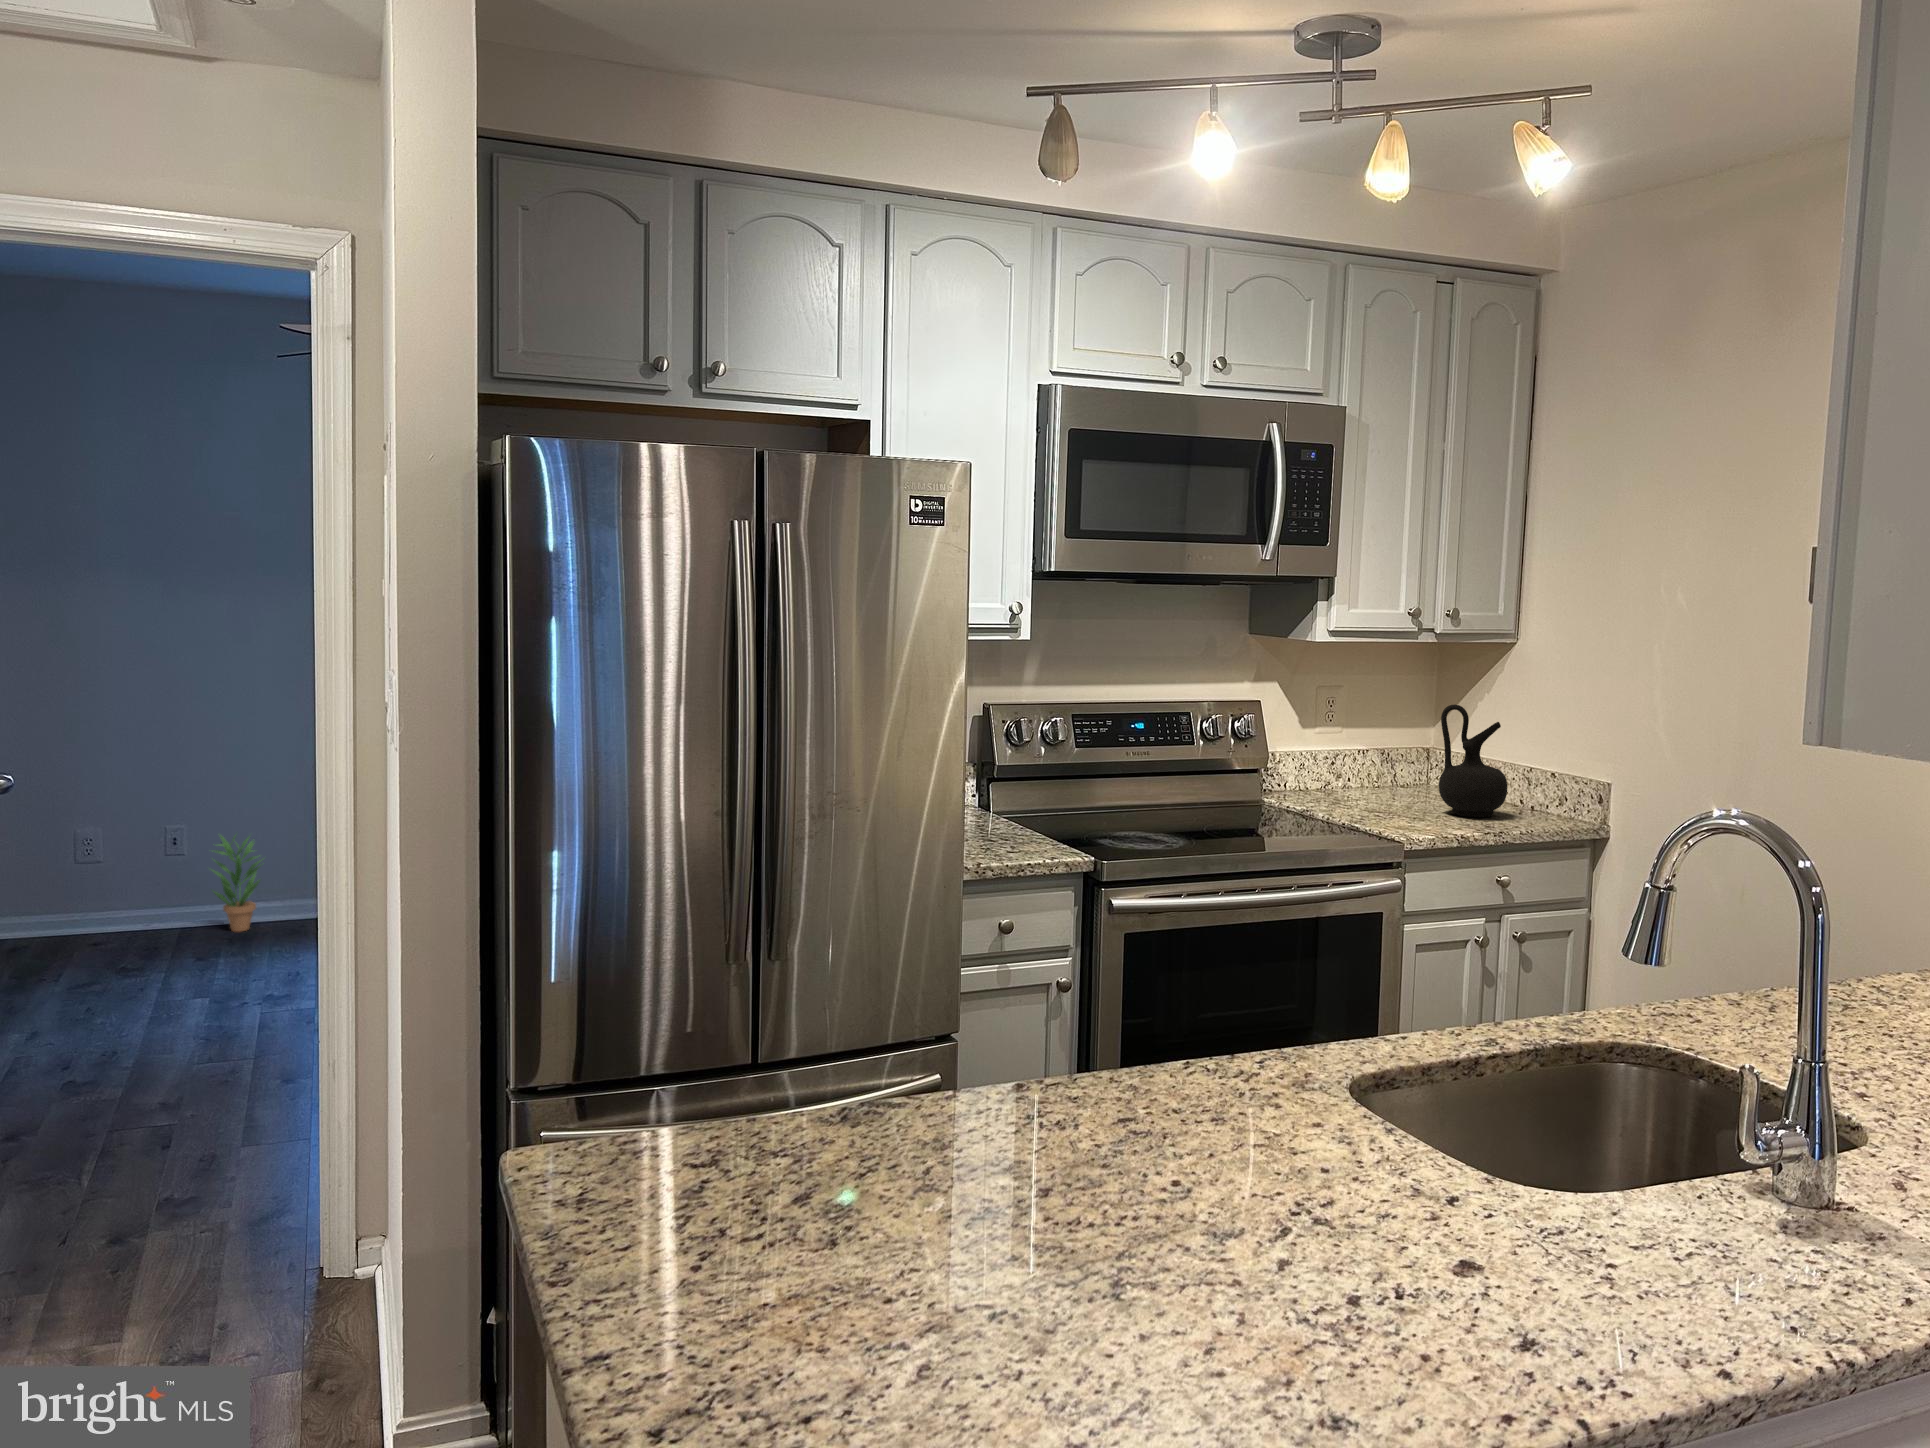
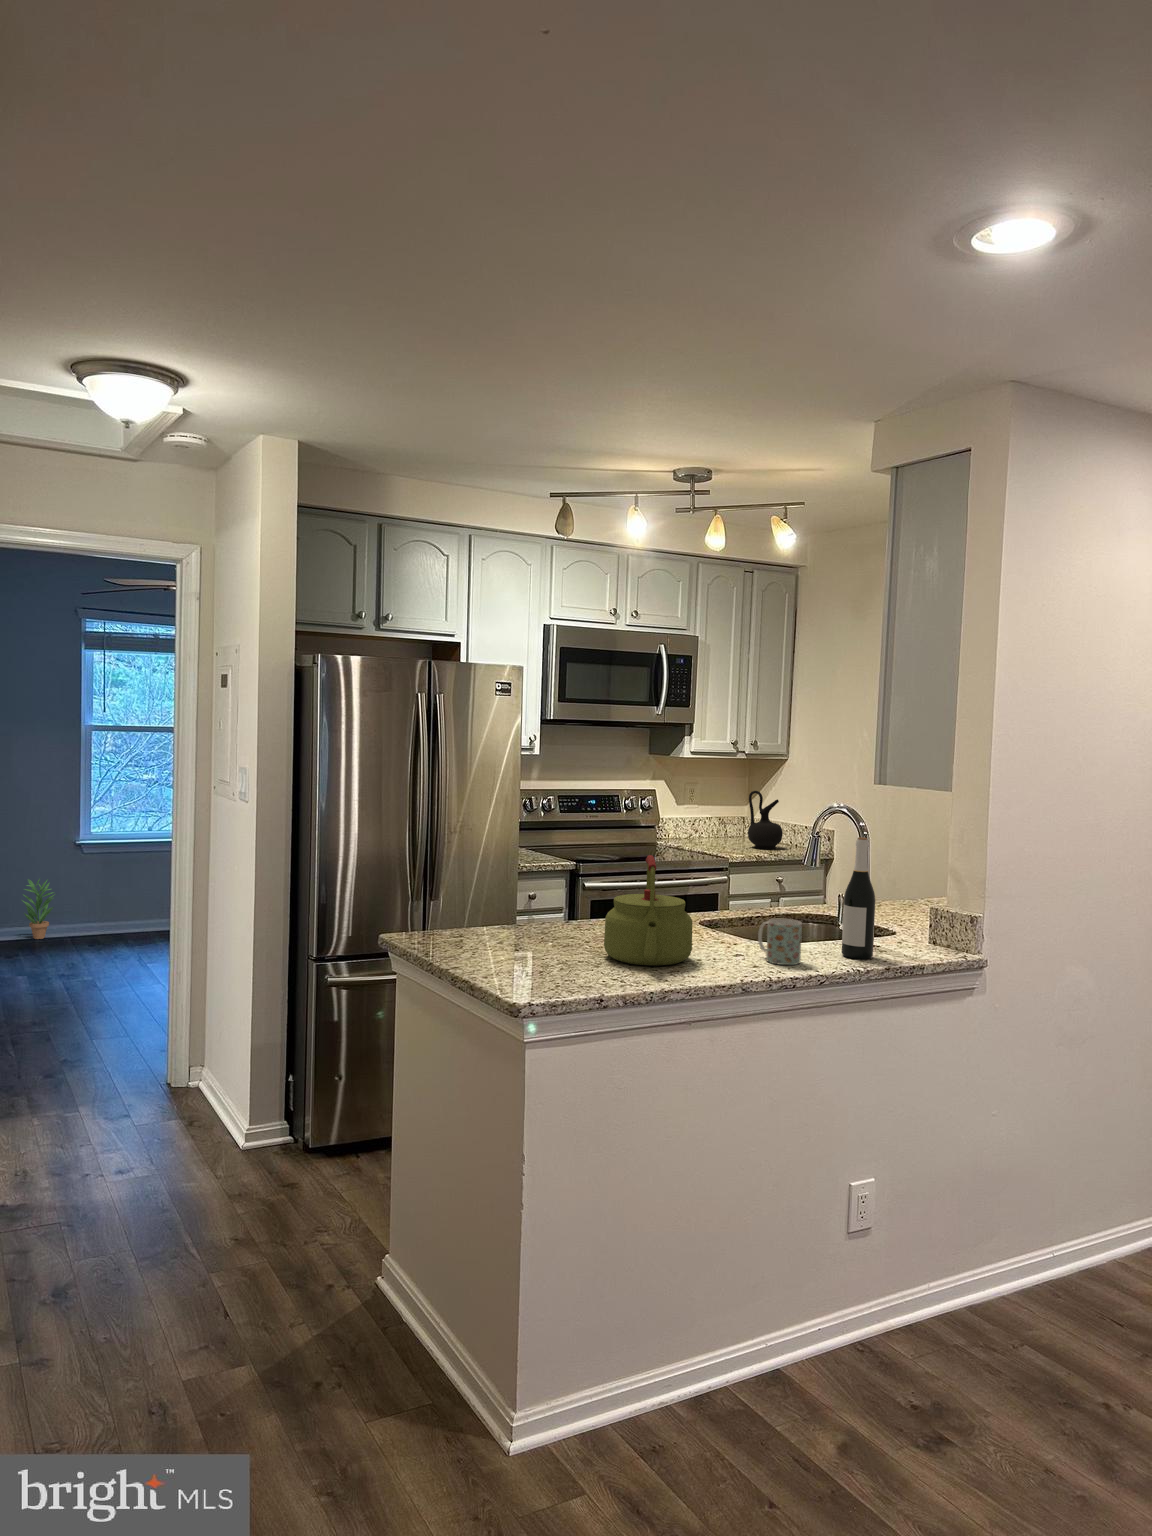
wine bottle: none [1750,921,1859,1269] -> present [842,837,875,959]
kettle: none [1079,968,1330,1309] -> present [604,855,692,966]
mug: none [1516,1153,1651,1306] -> present [758,919,802,965]

